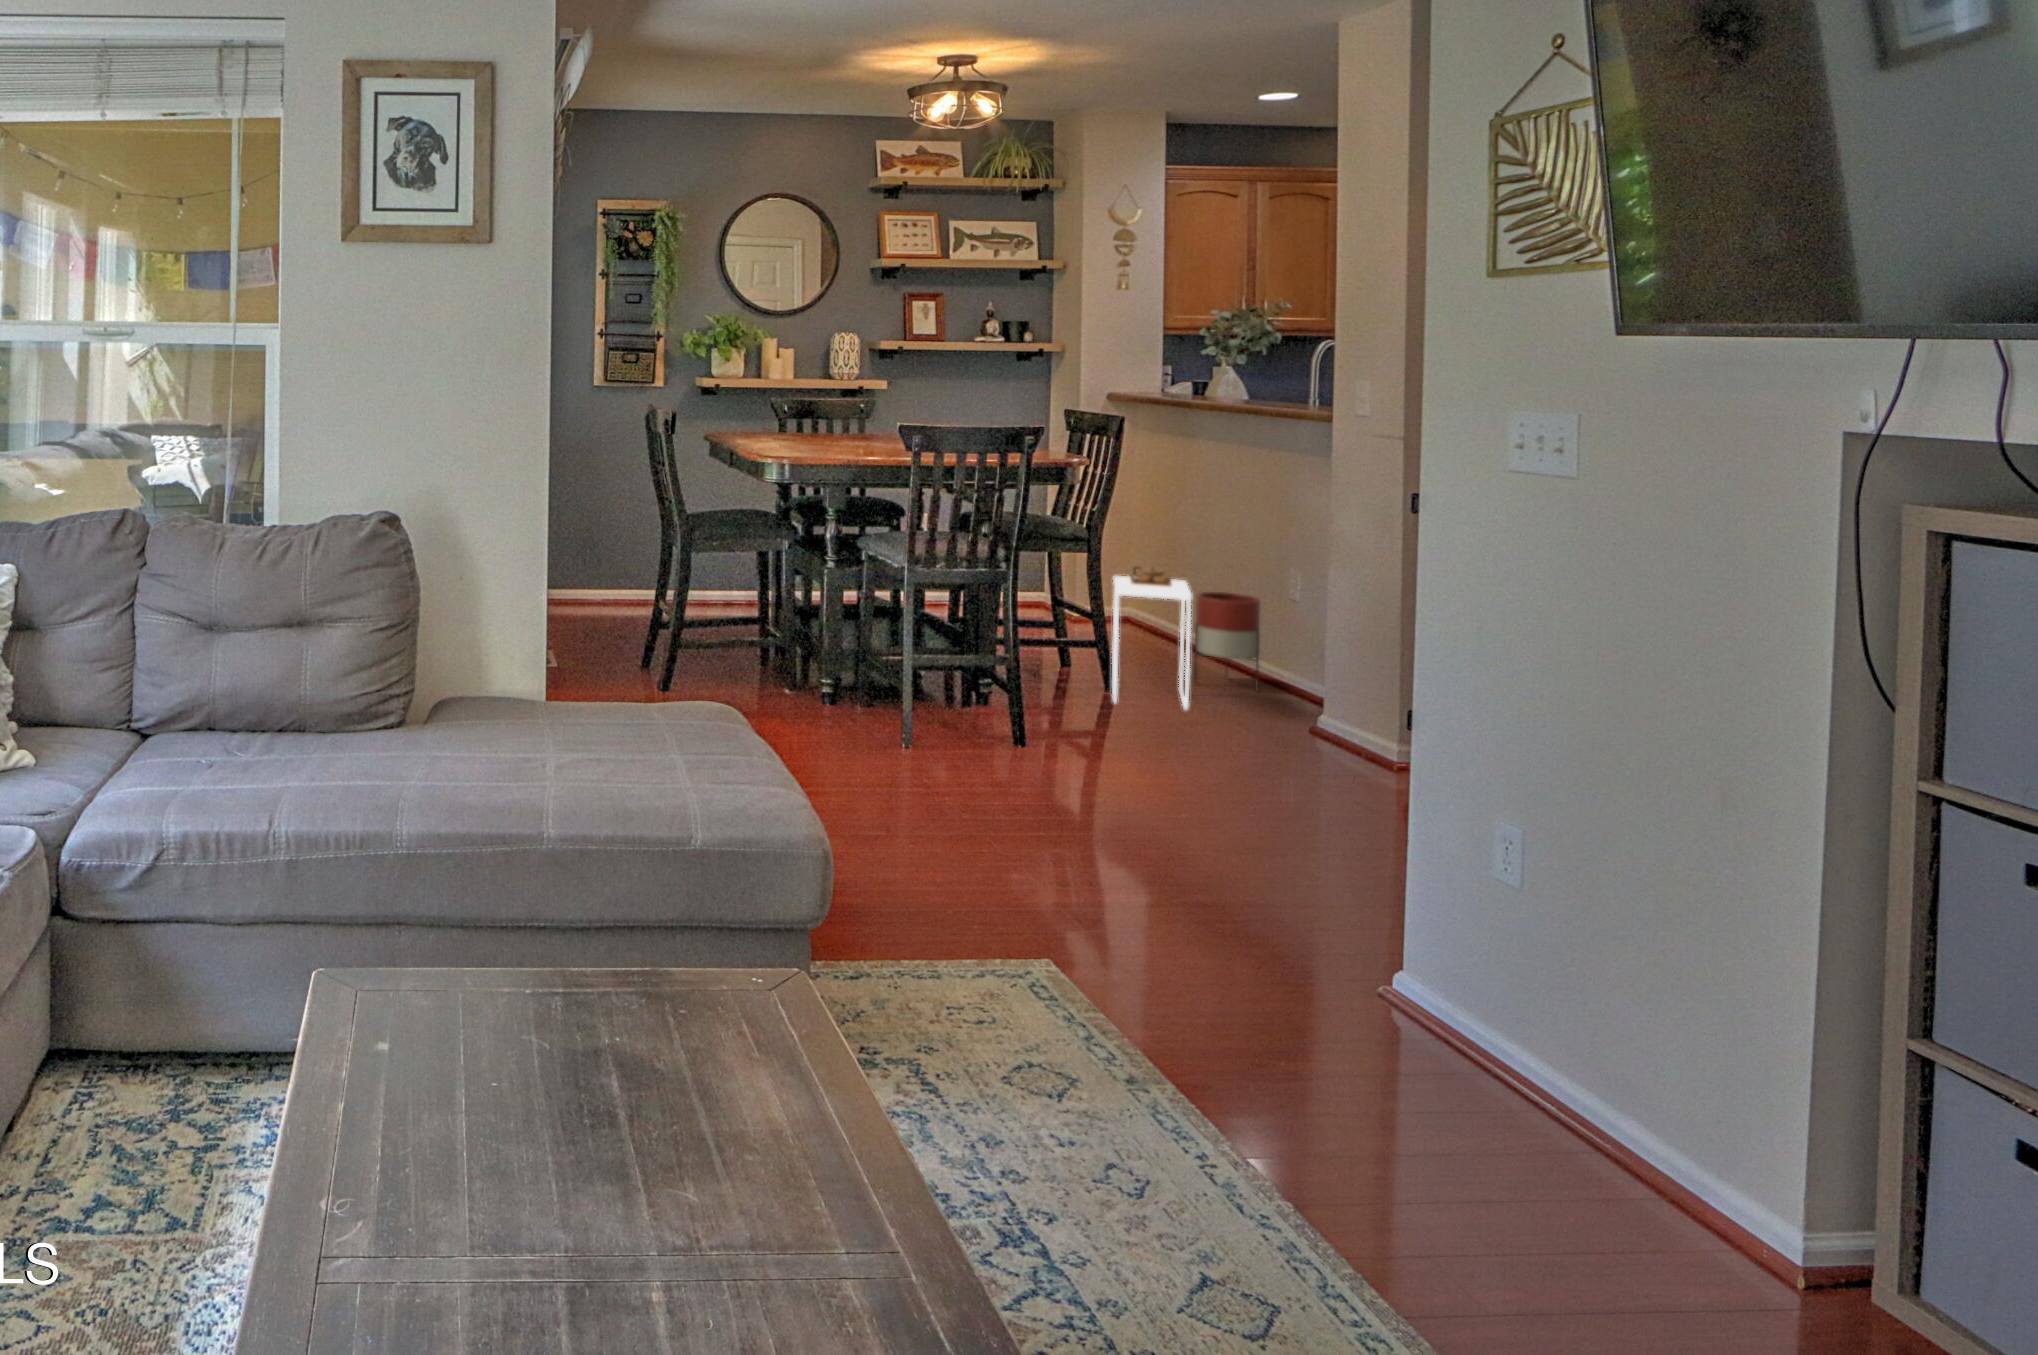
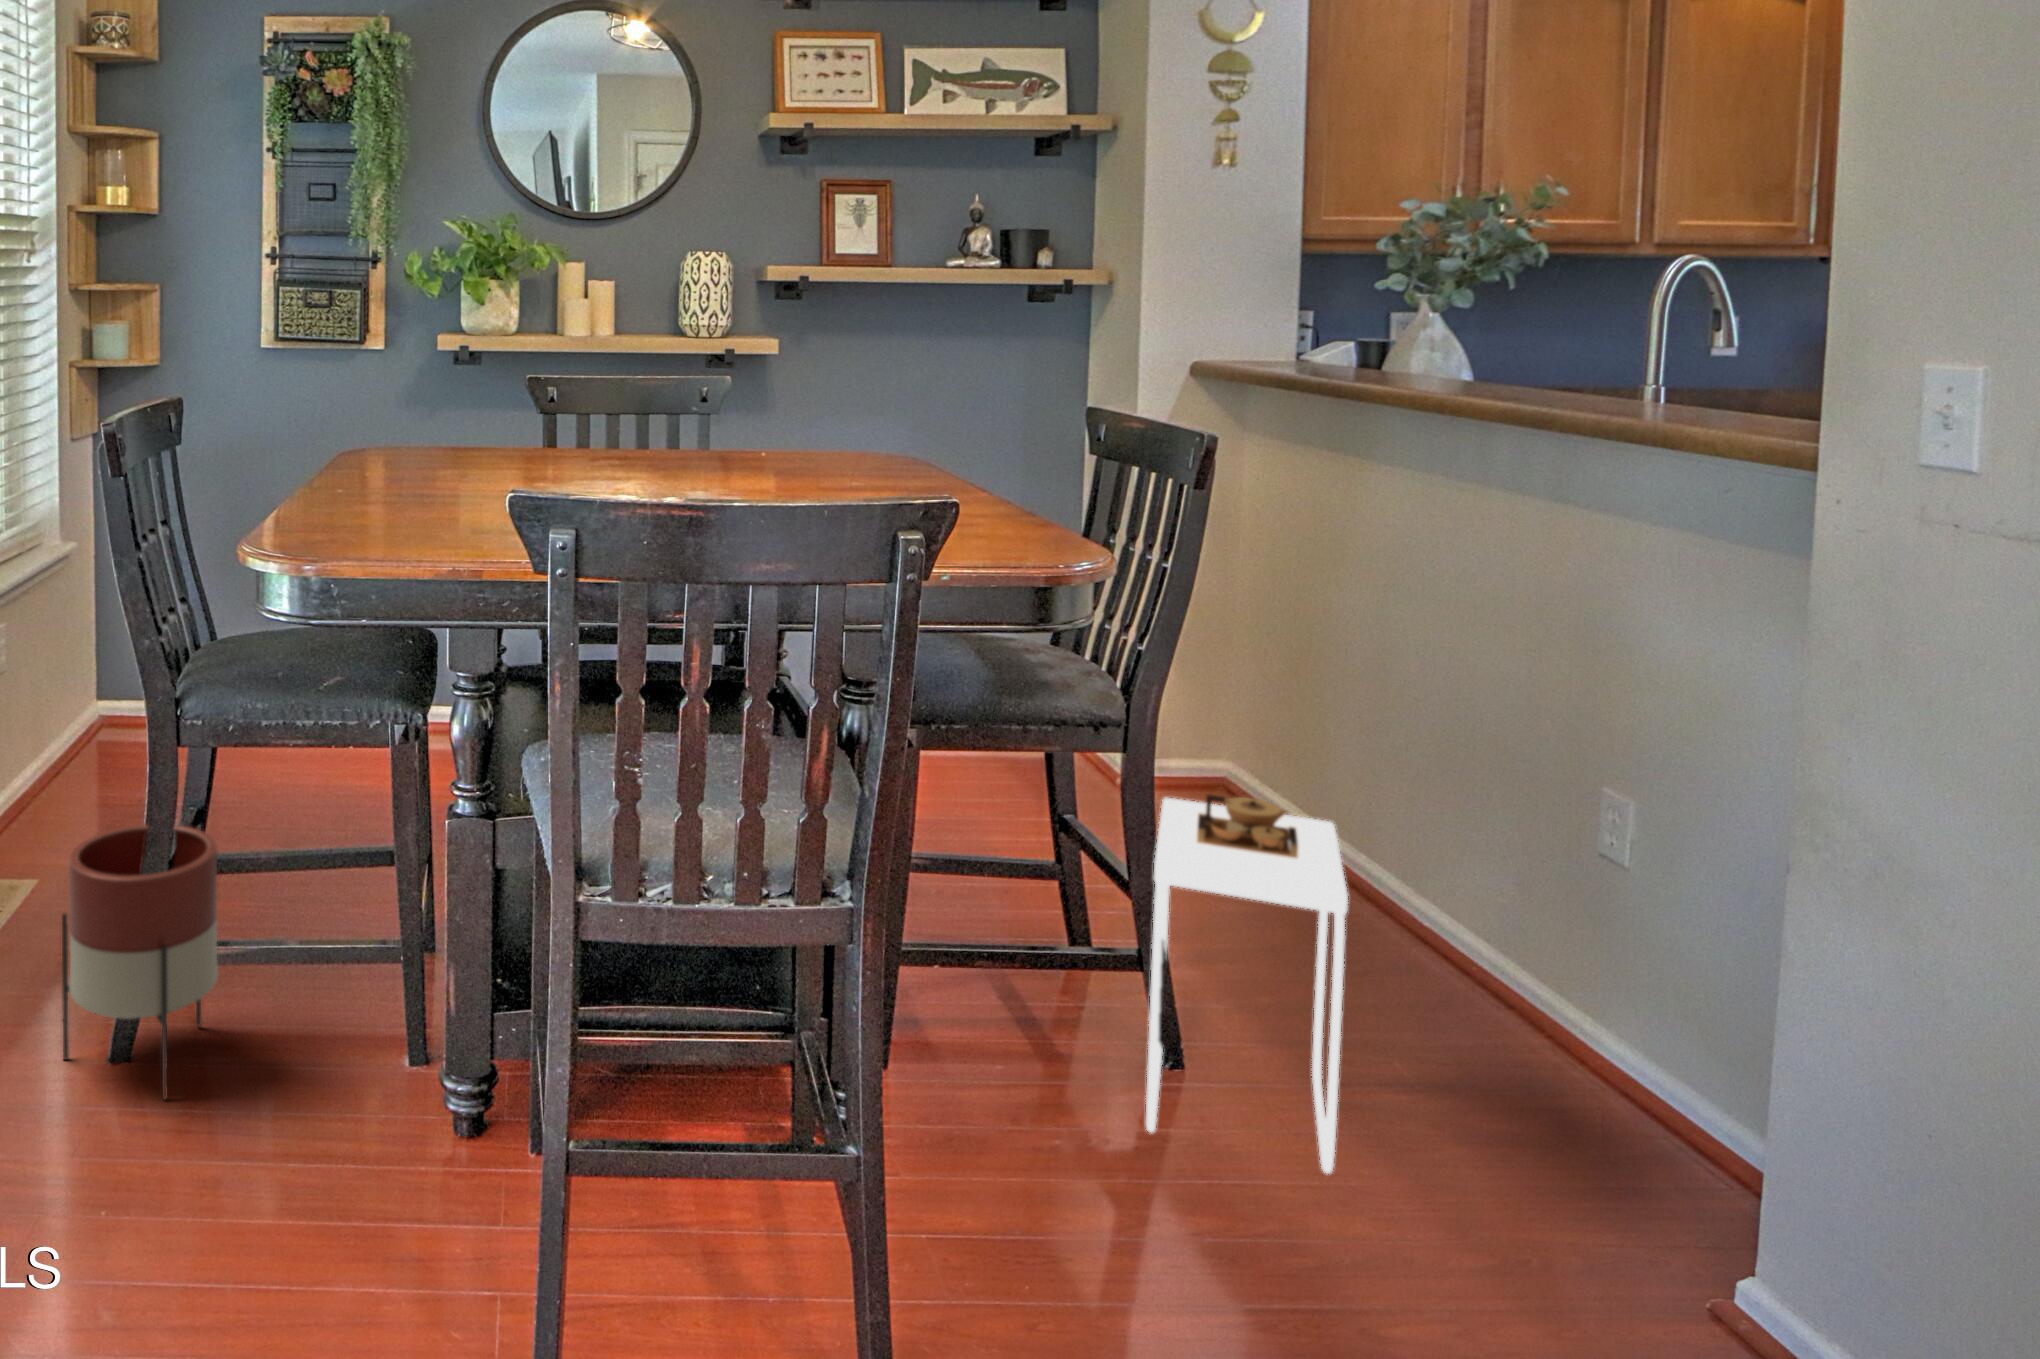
planter: present [1194,592,1261,690] -> present [62,825,218,1099]

